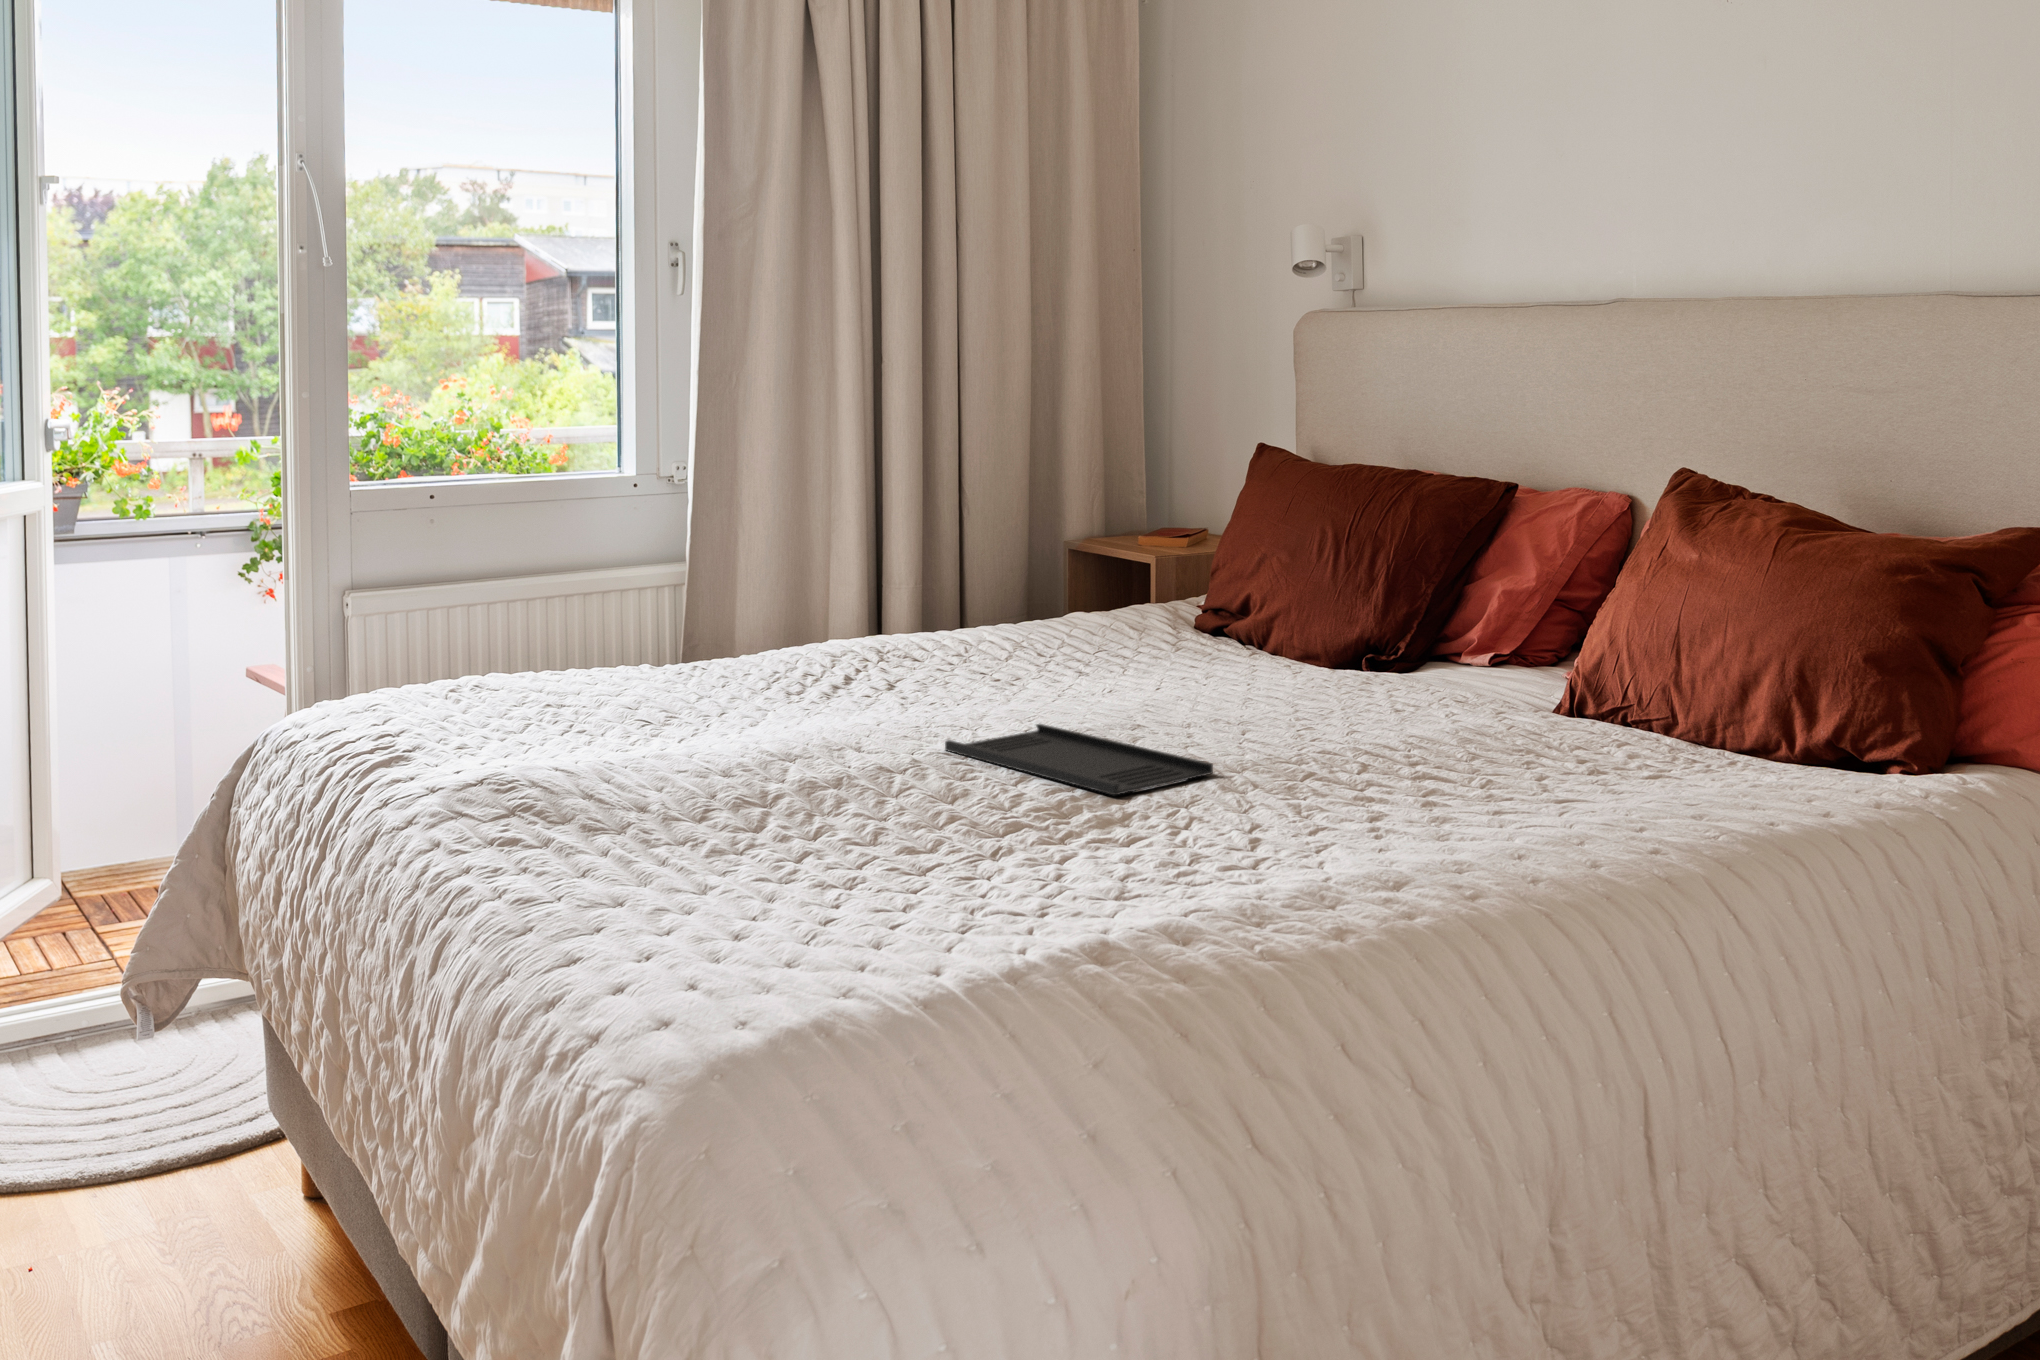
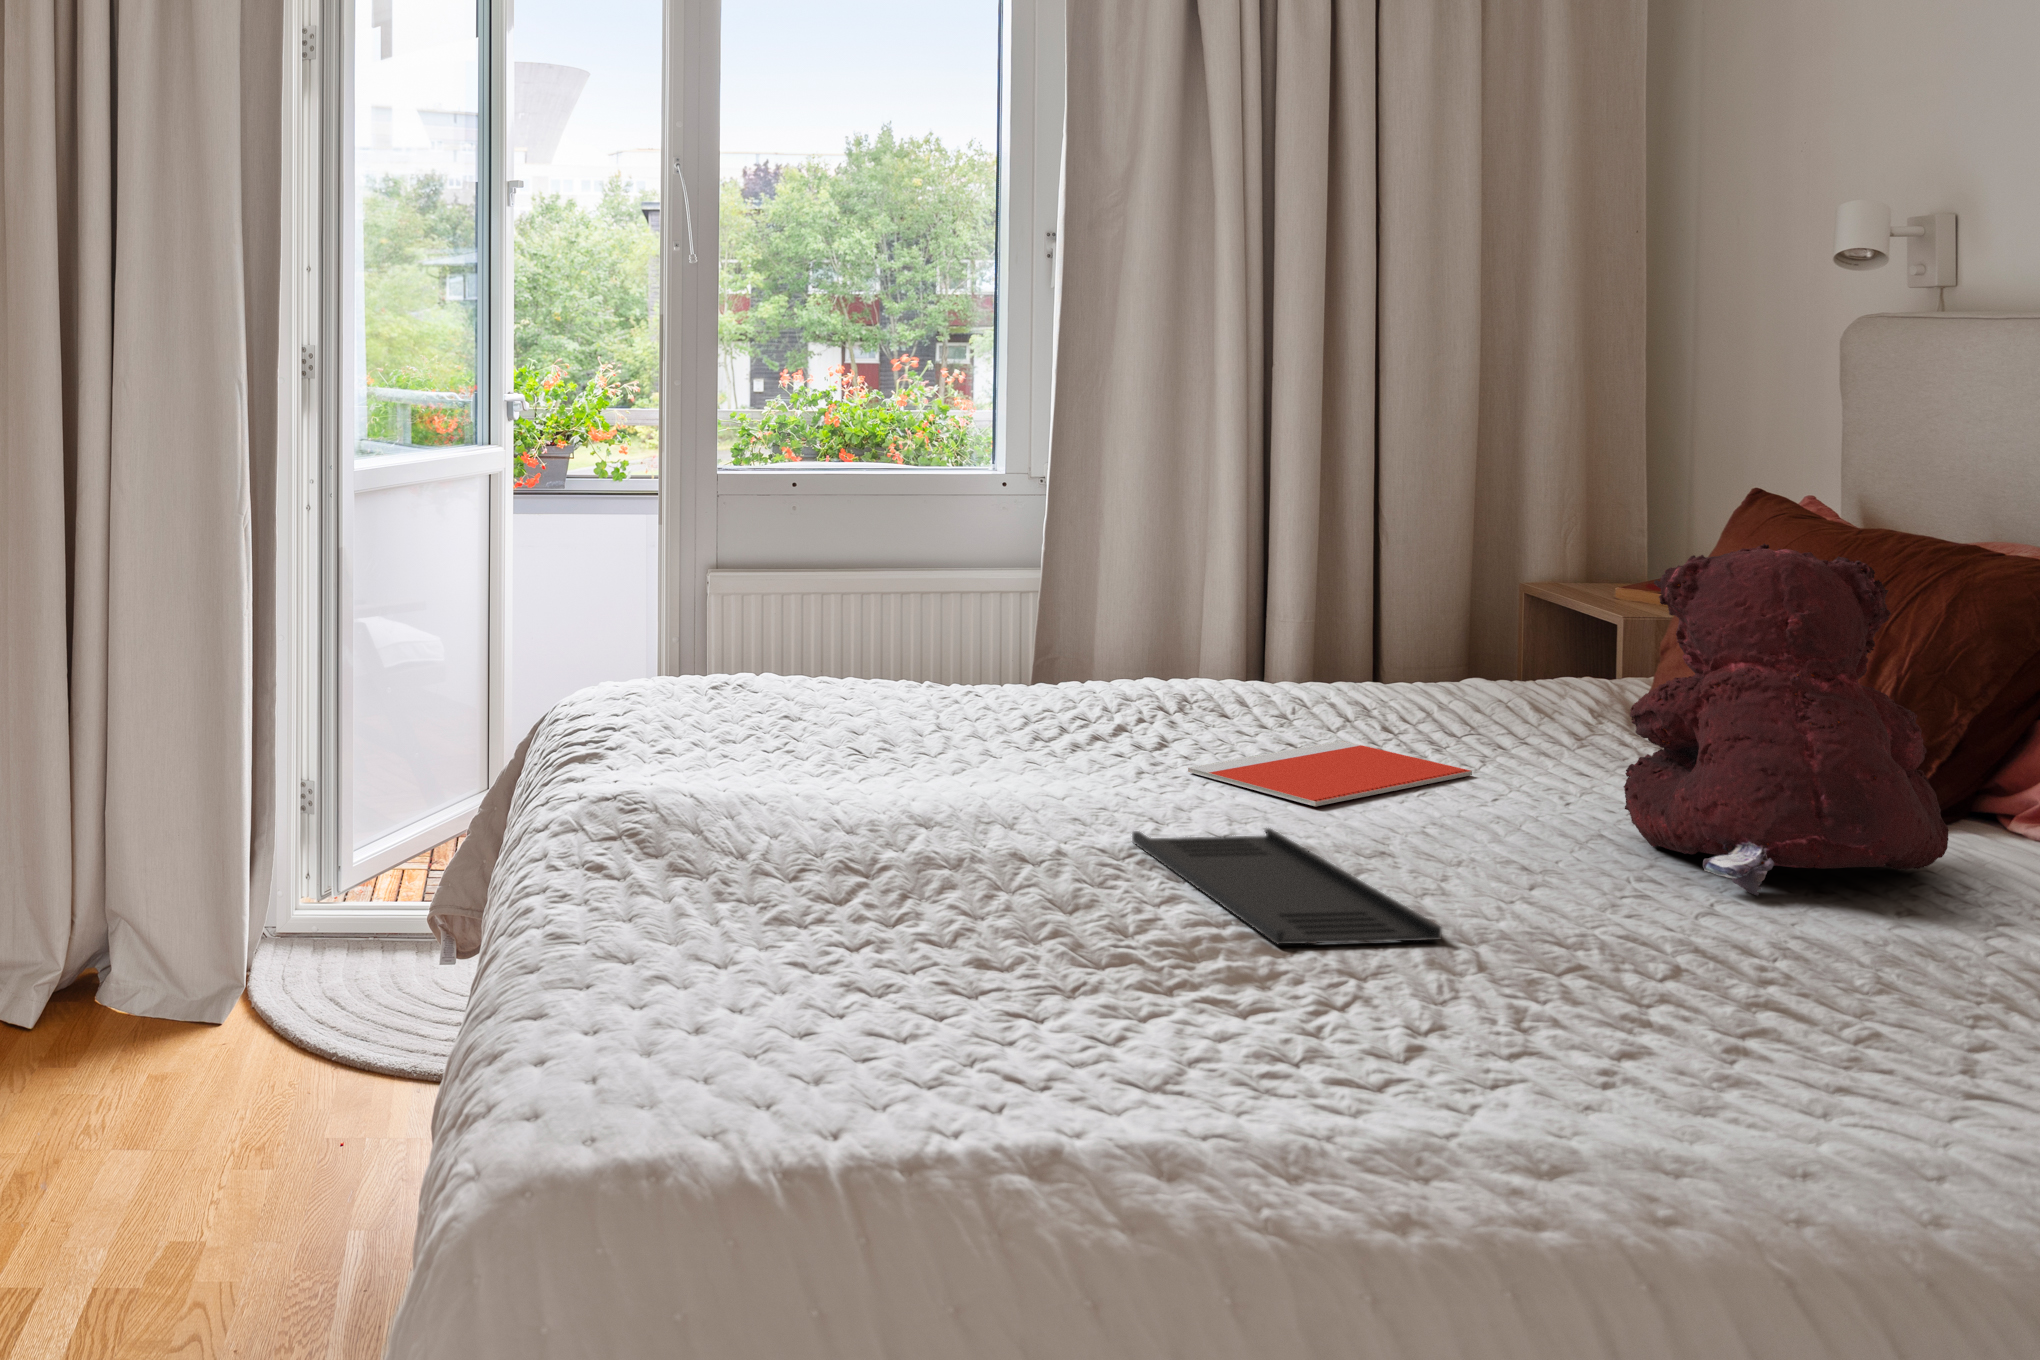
teddy bear: none [1259,465,1449,717] -> present [1624,543,1949,895]
notebook: none [938,662,1134,707] -> present [1188,741,1472,806]

